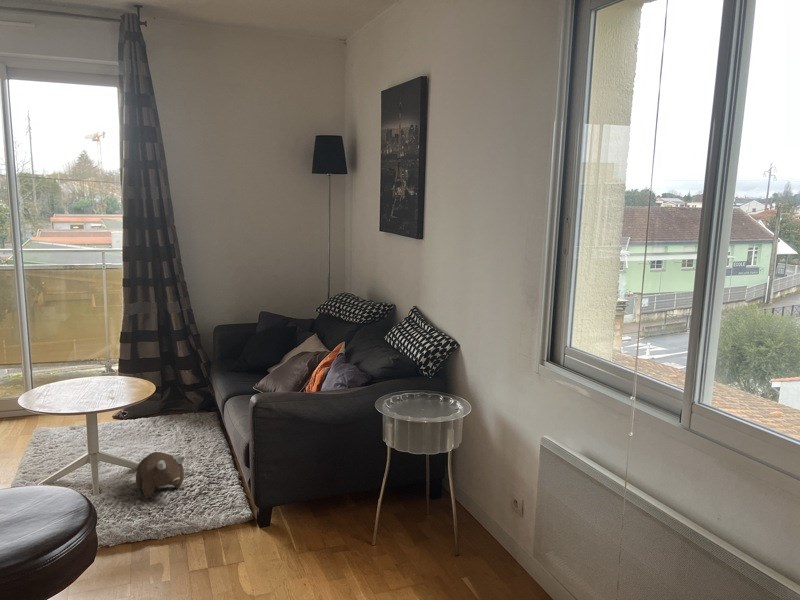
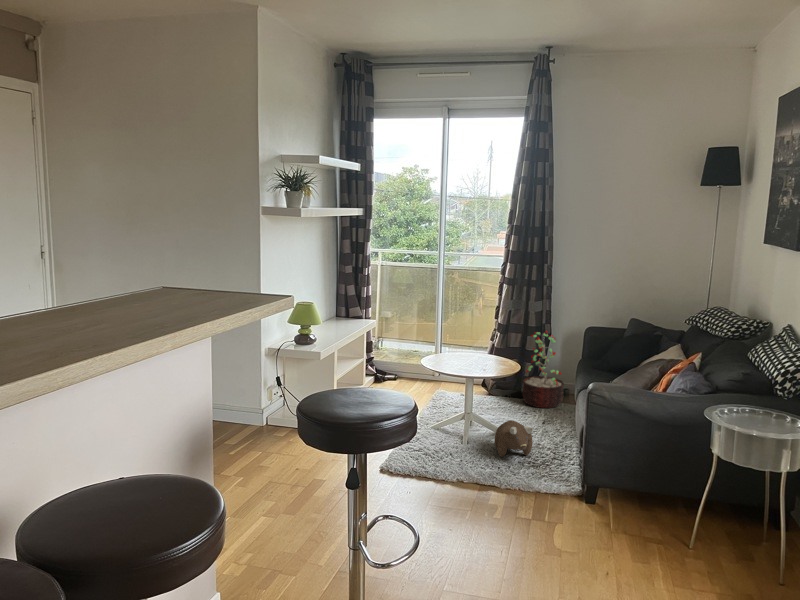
decorative plant: none [151,336,199,424] -> present [522,332,564,408]

